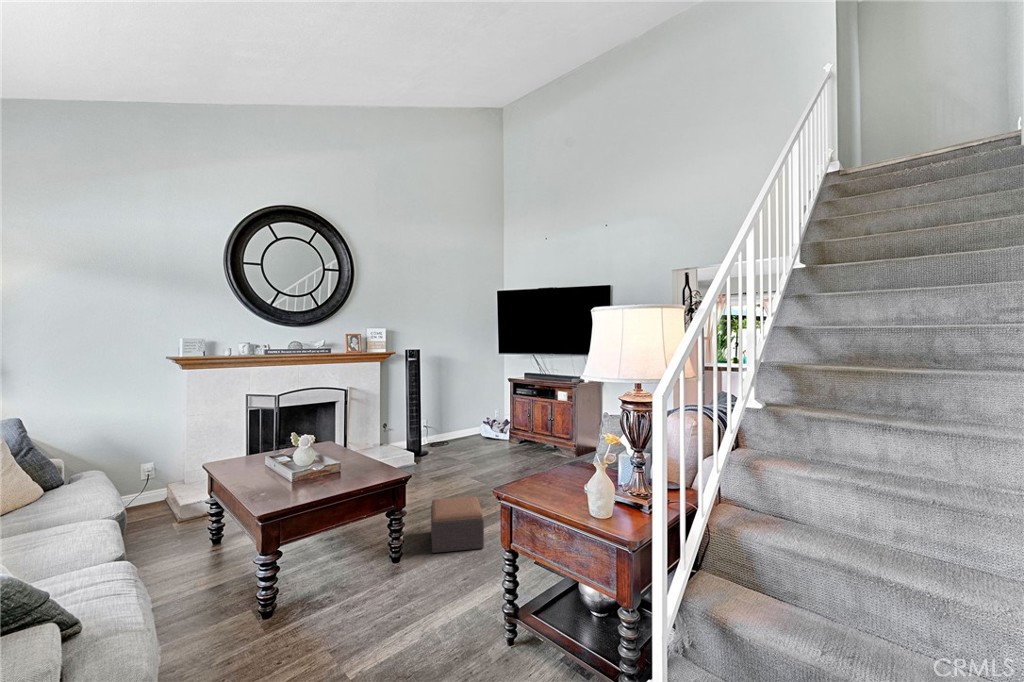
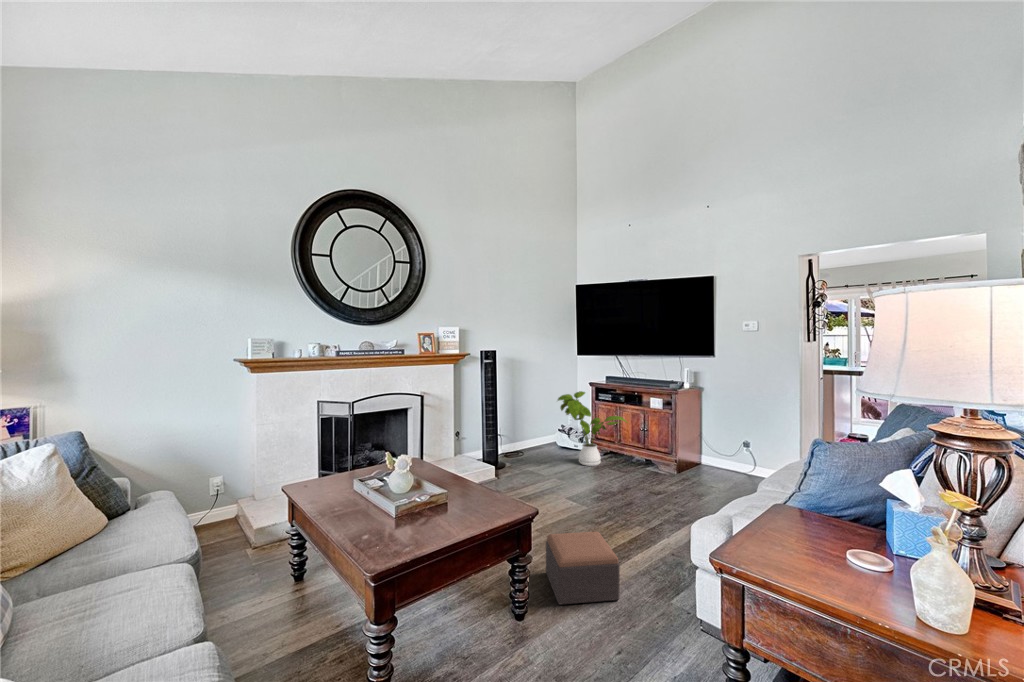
house plant: none [473,386,537,452] -> present [558,391,627,466]

